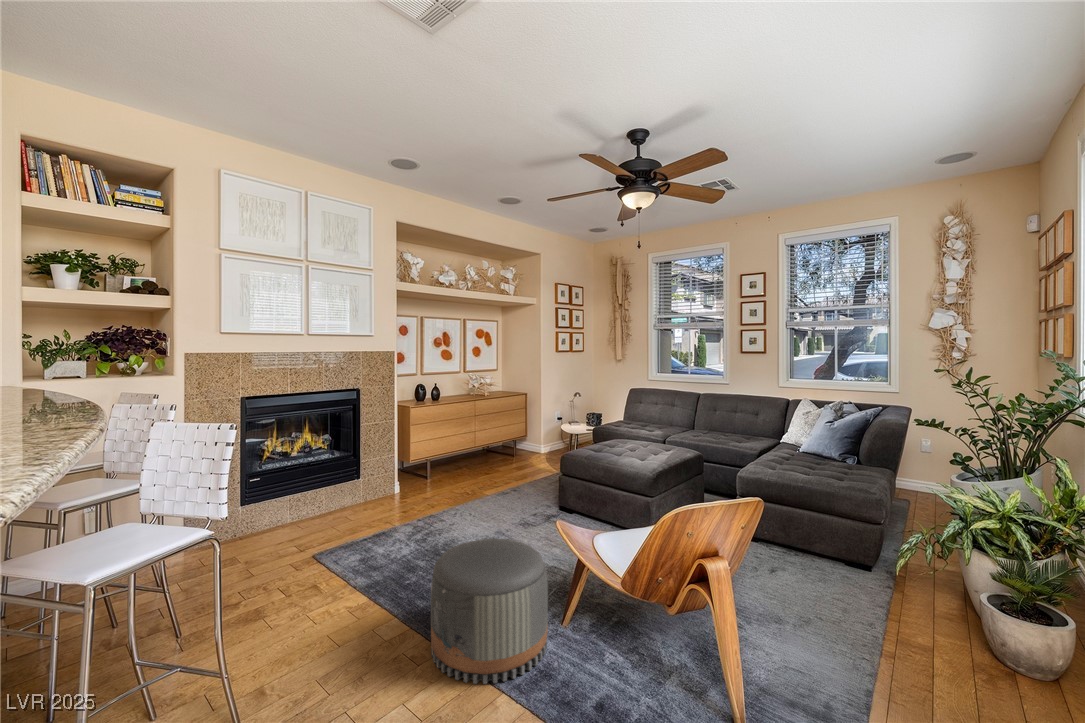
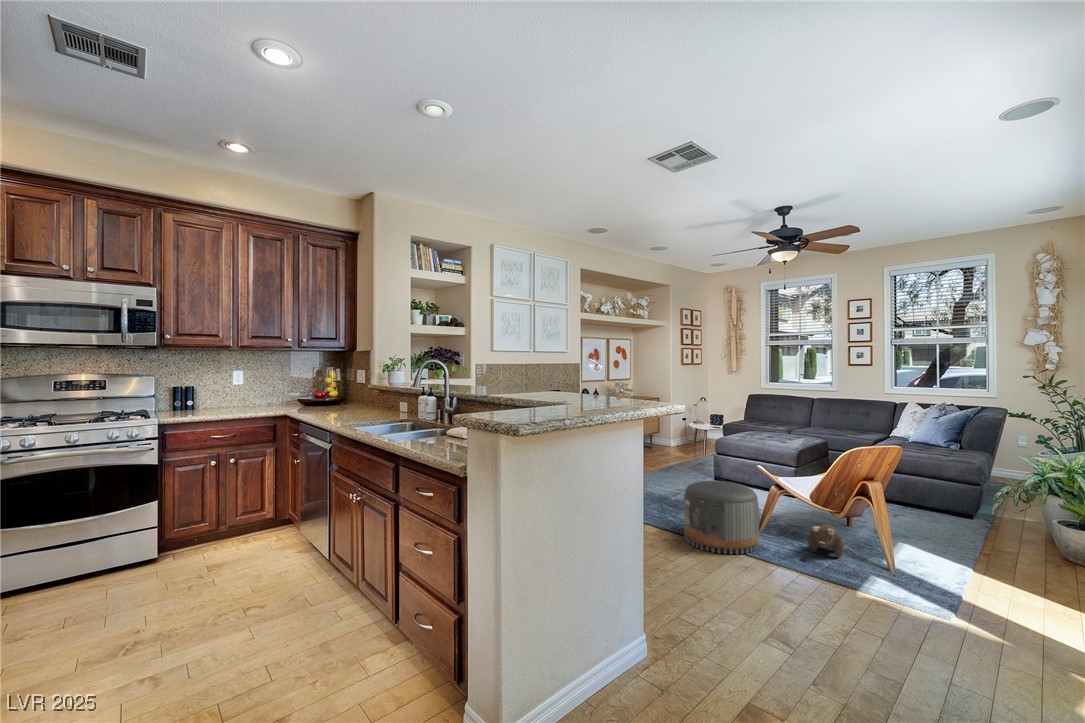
plush toy: none [619,617,671,679] -> present [808,524,843,557]

